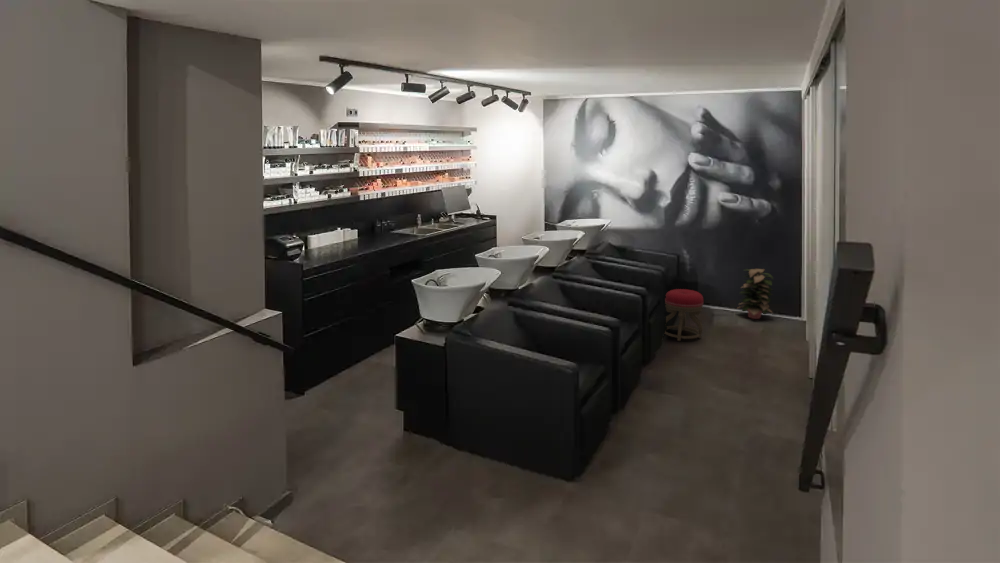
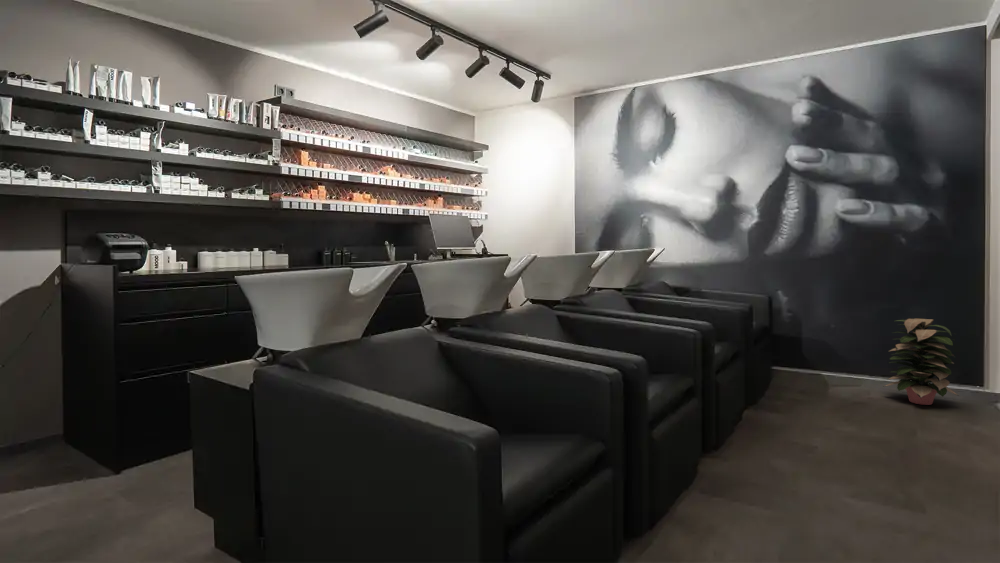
stool: present [664,289,704,341] -> none [752,345,831,437]

